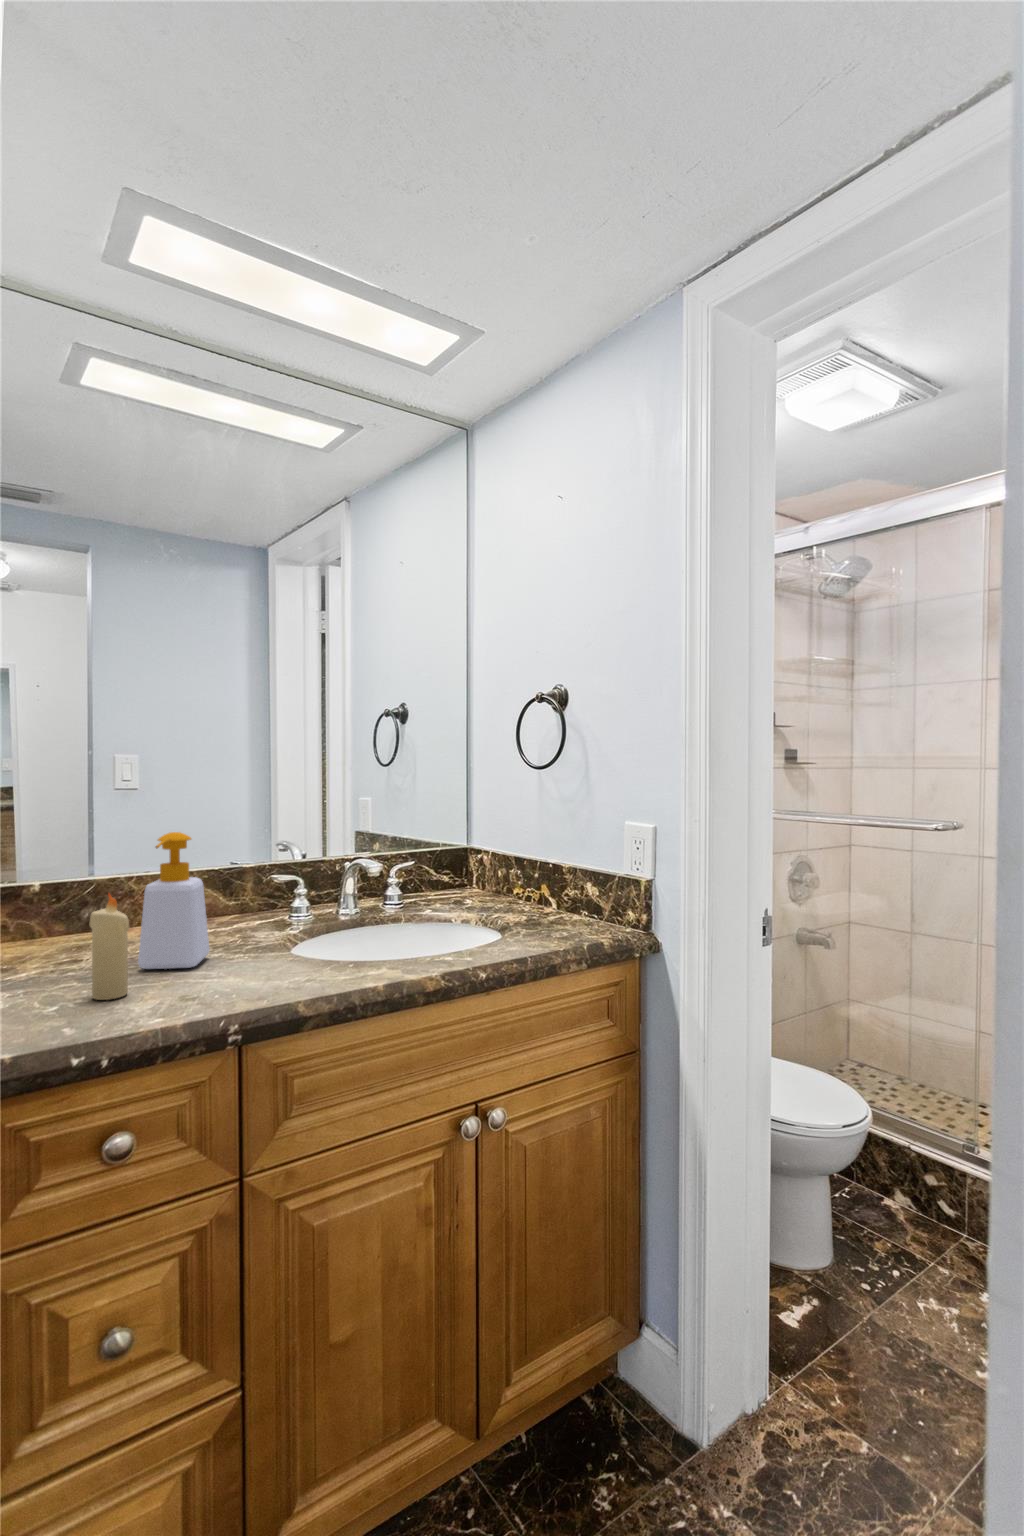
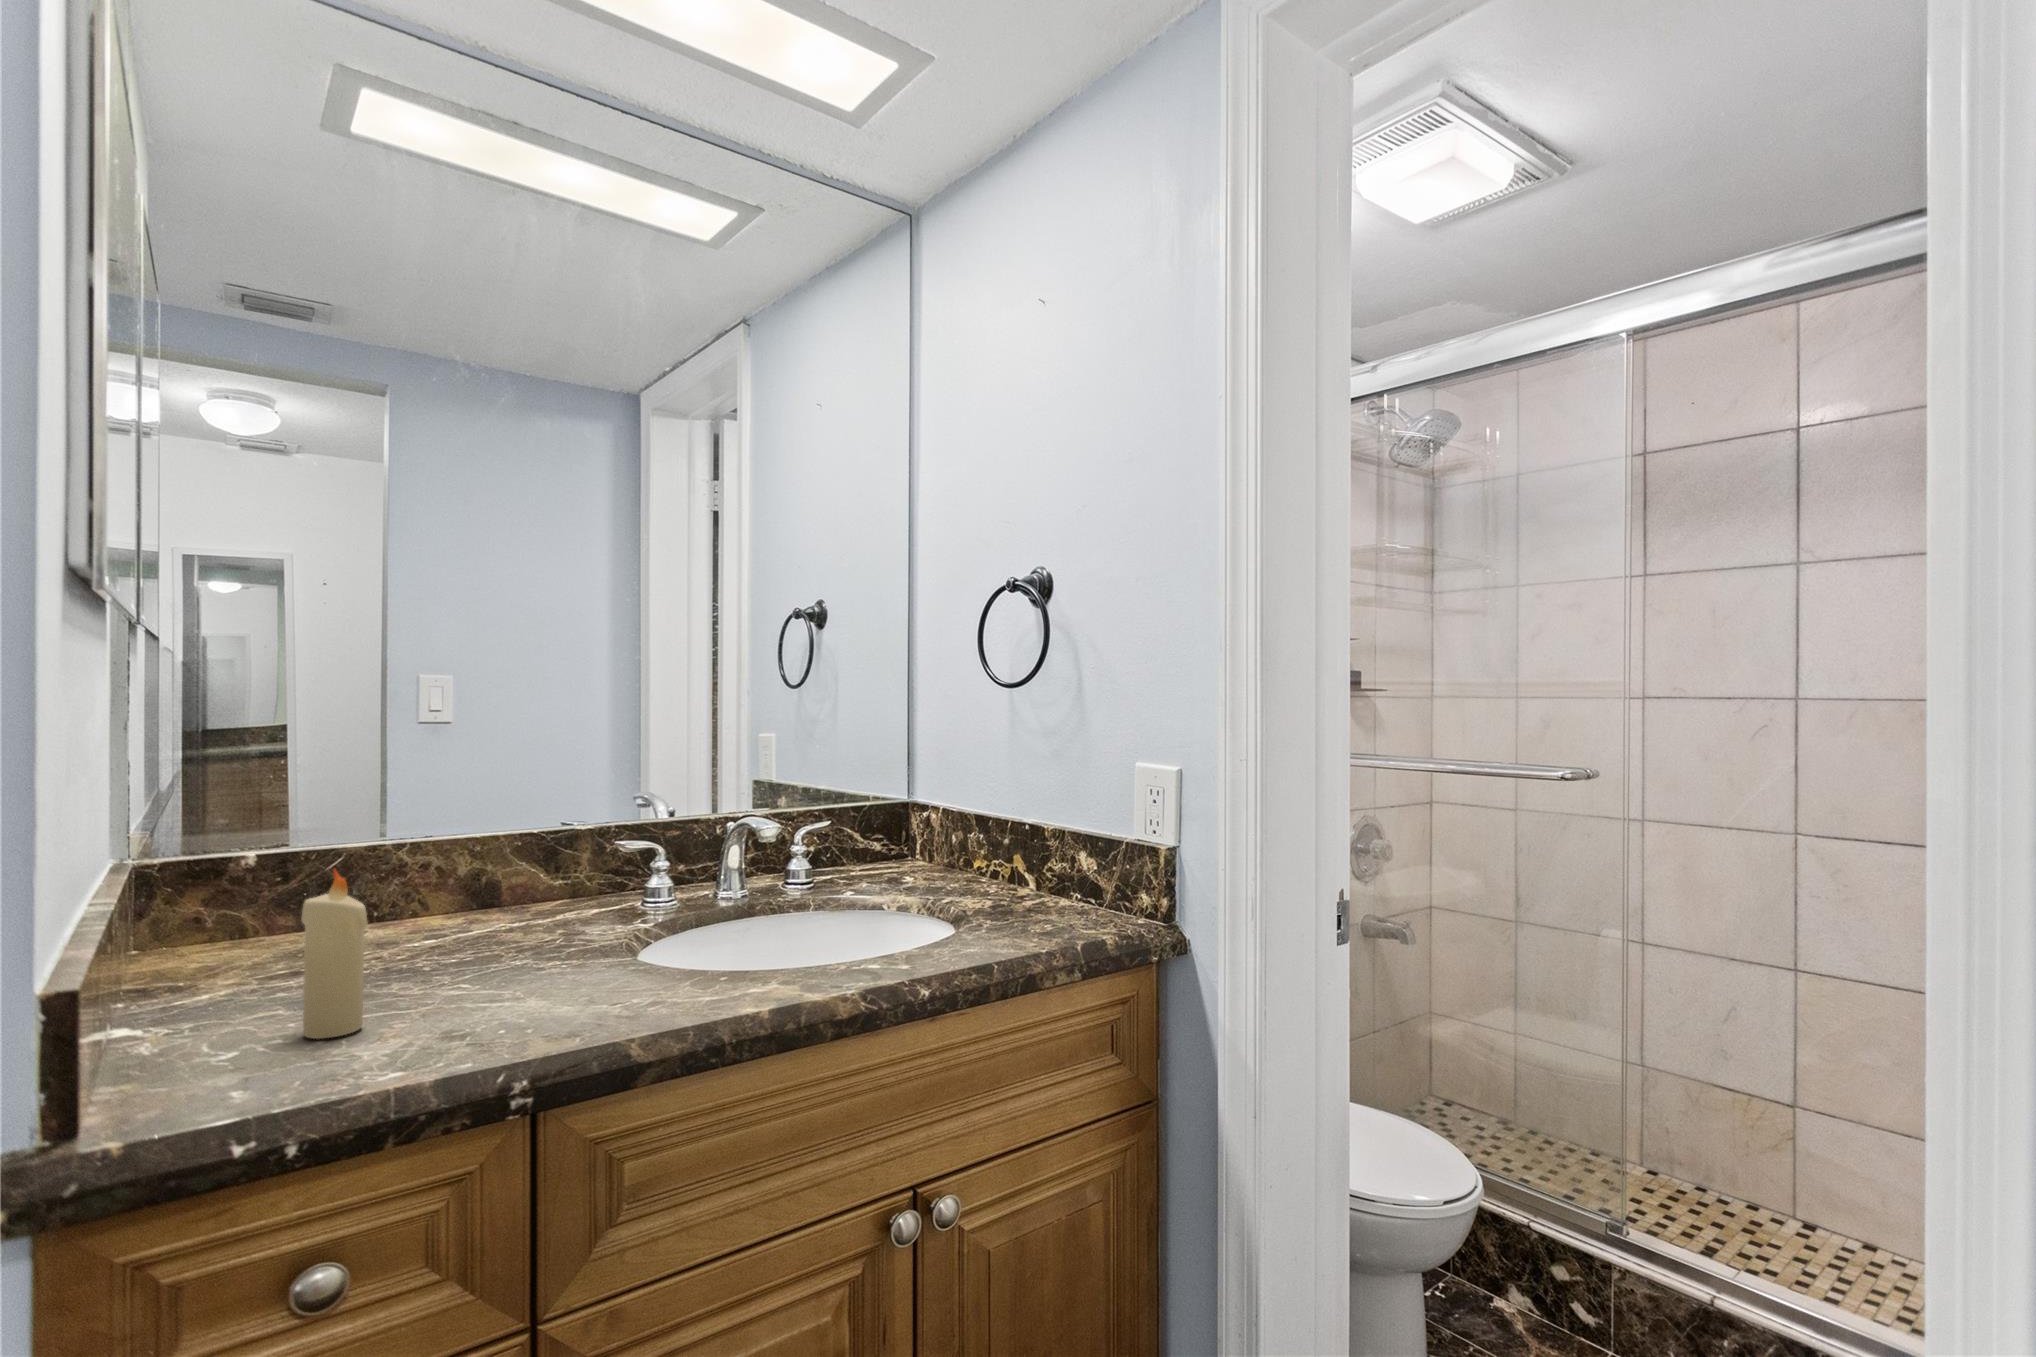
soap bottle: present [138,832,210,969] -> none [390,775,507,987]

